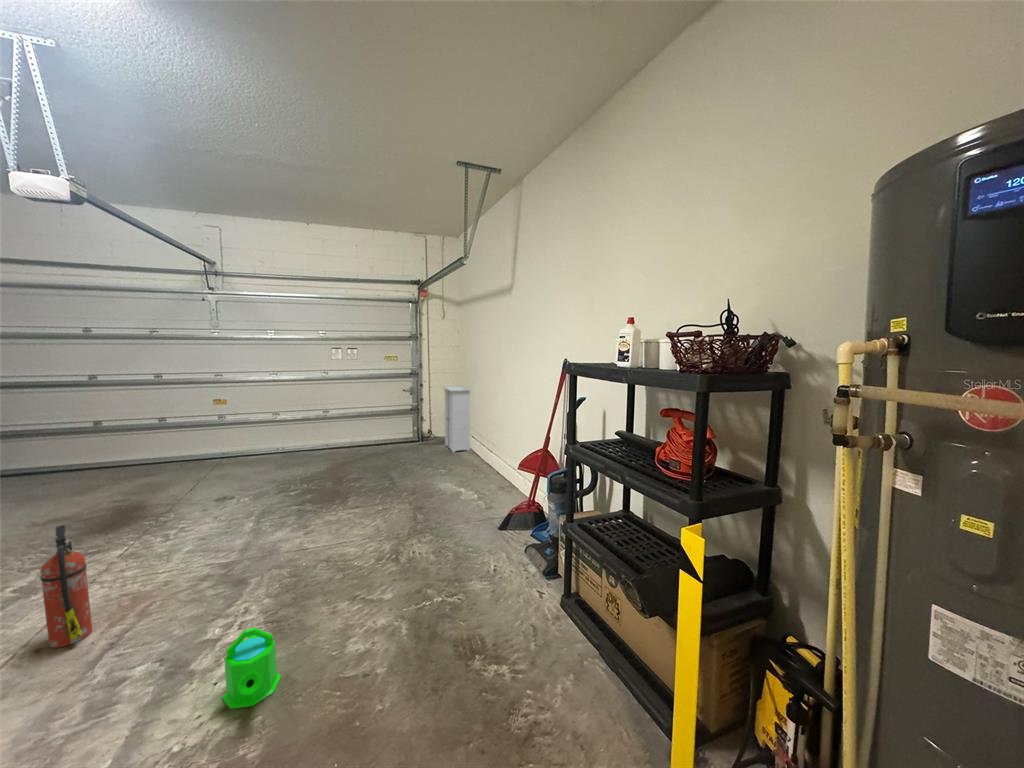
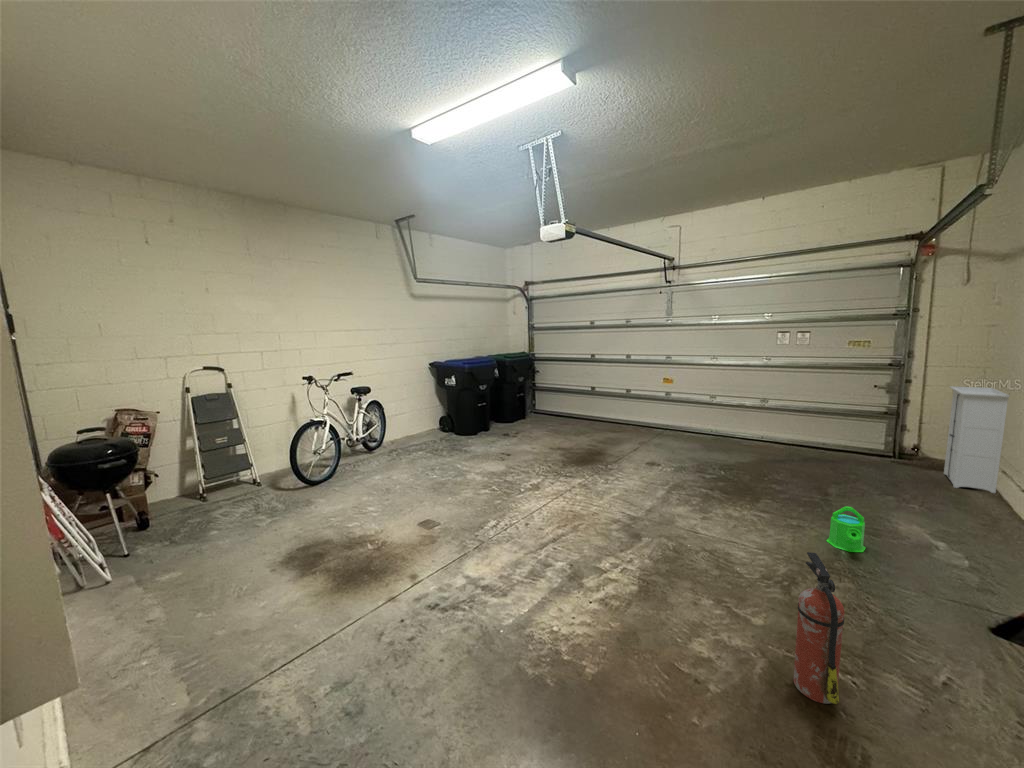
fire extinguisher: present [40,525,92,648] -> present [793,552,845,704]
watering can: present [222,627,281,709] -> present [826,506,866,552]

